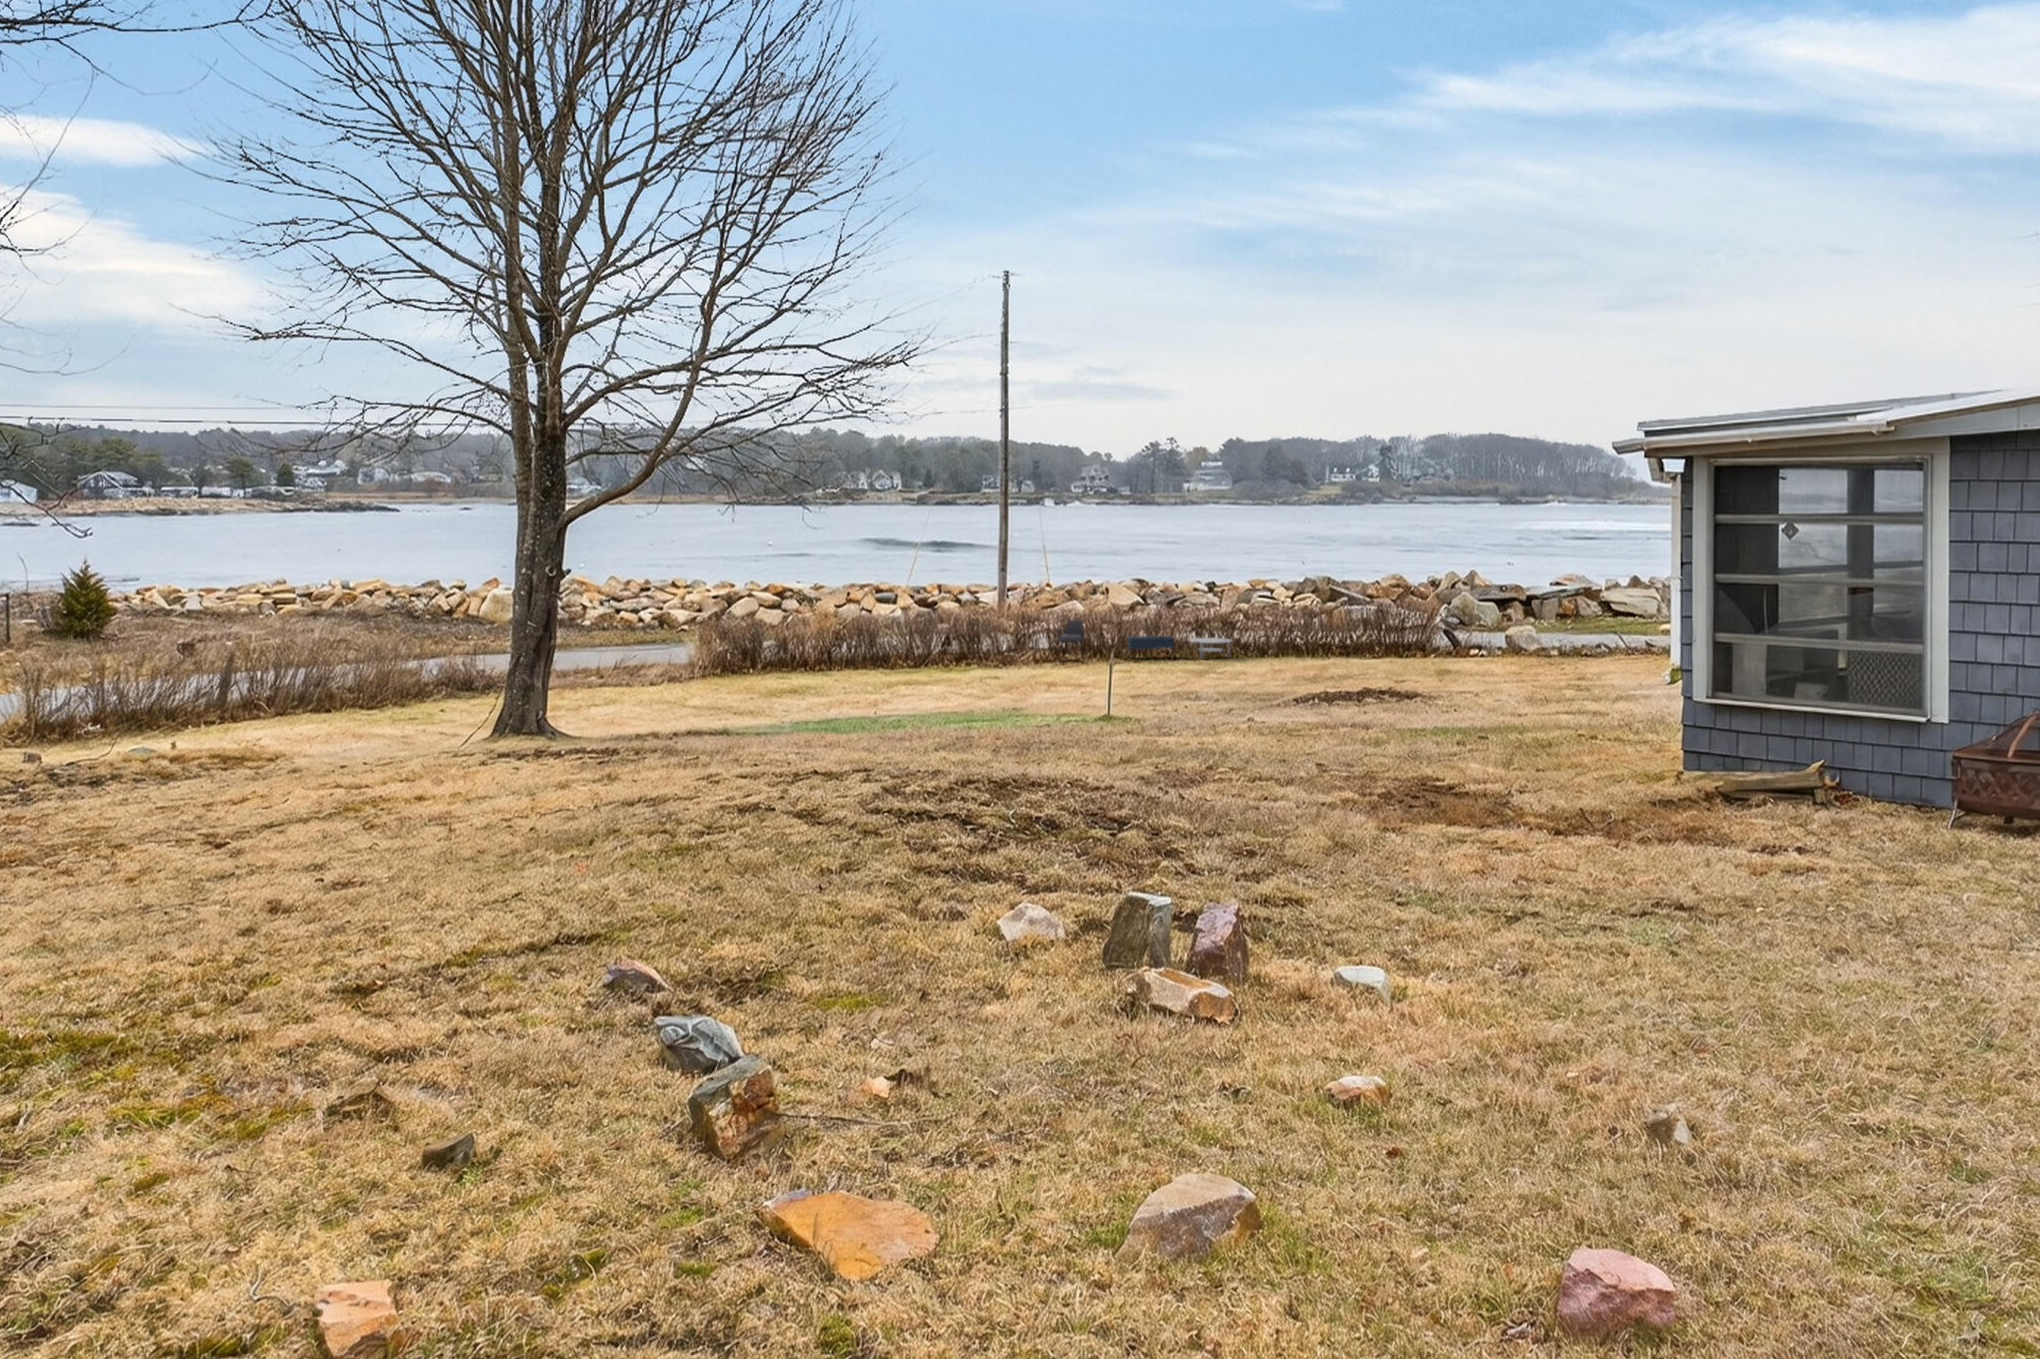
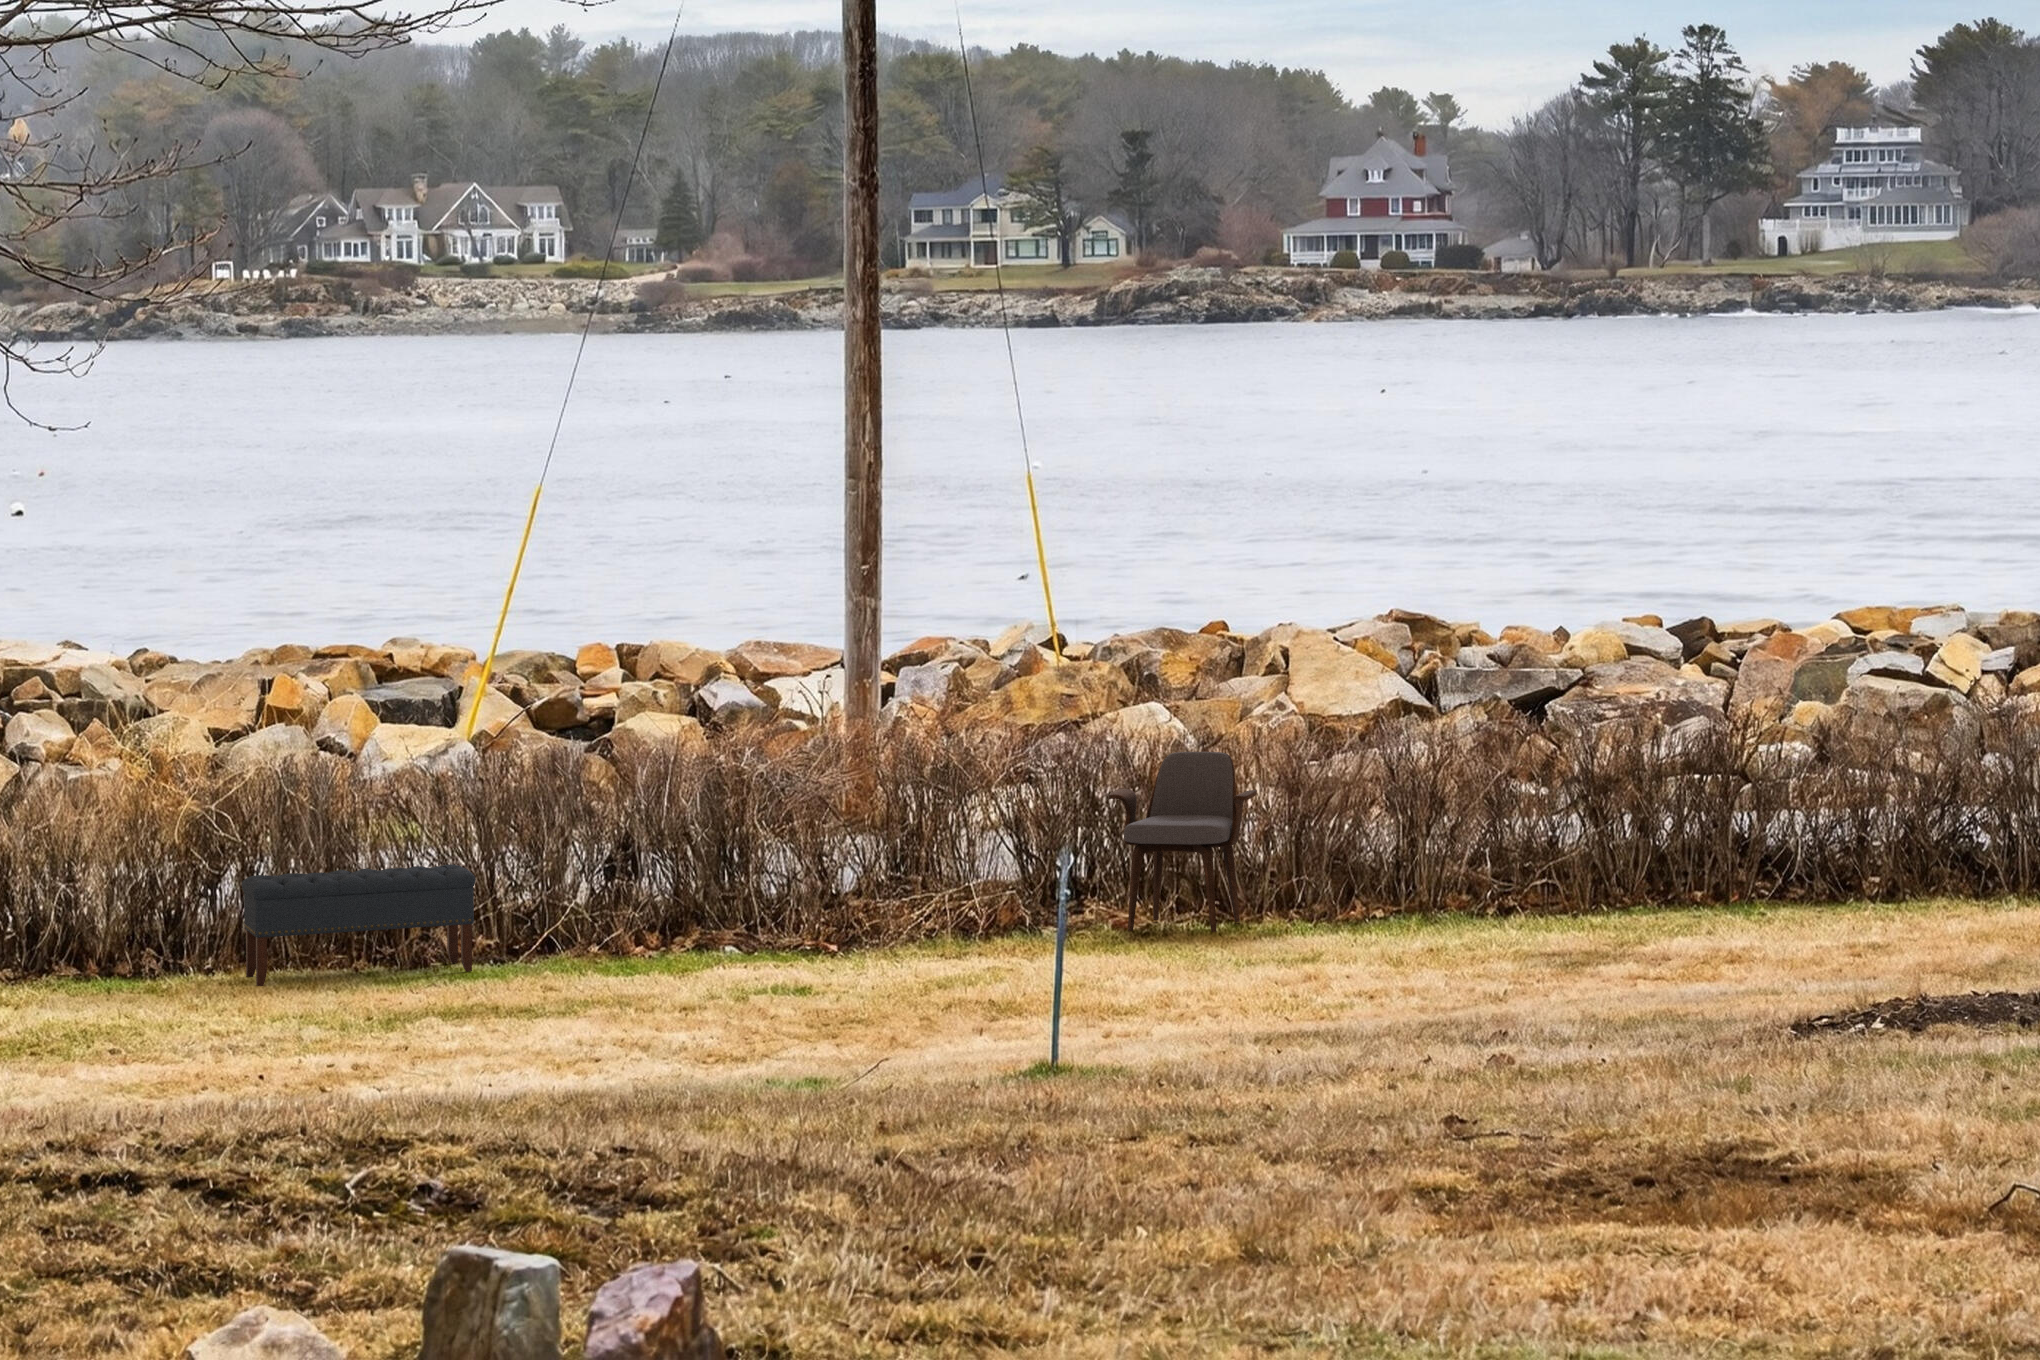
bench: present [1127,635,1174,657] -> present [242,864,476,986]
round table: present [1190,638,1231,659] -> none [1712,824,1914,923]

